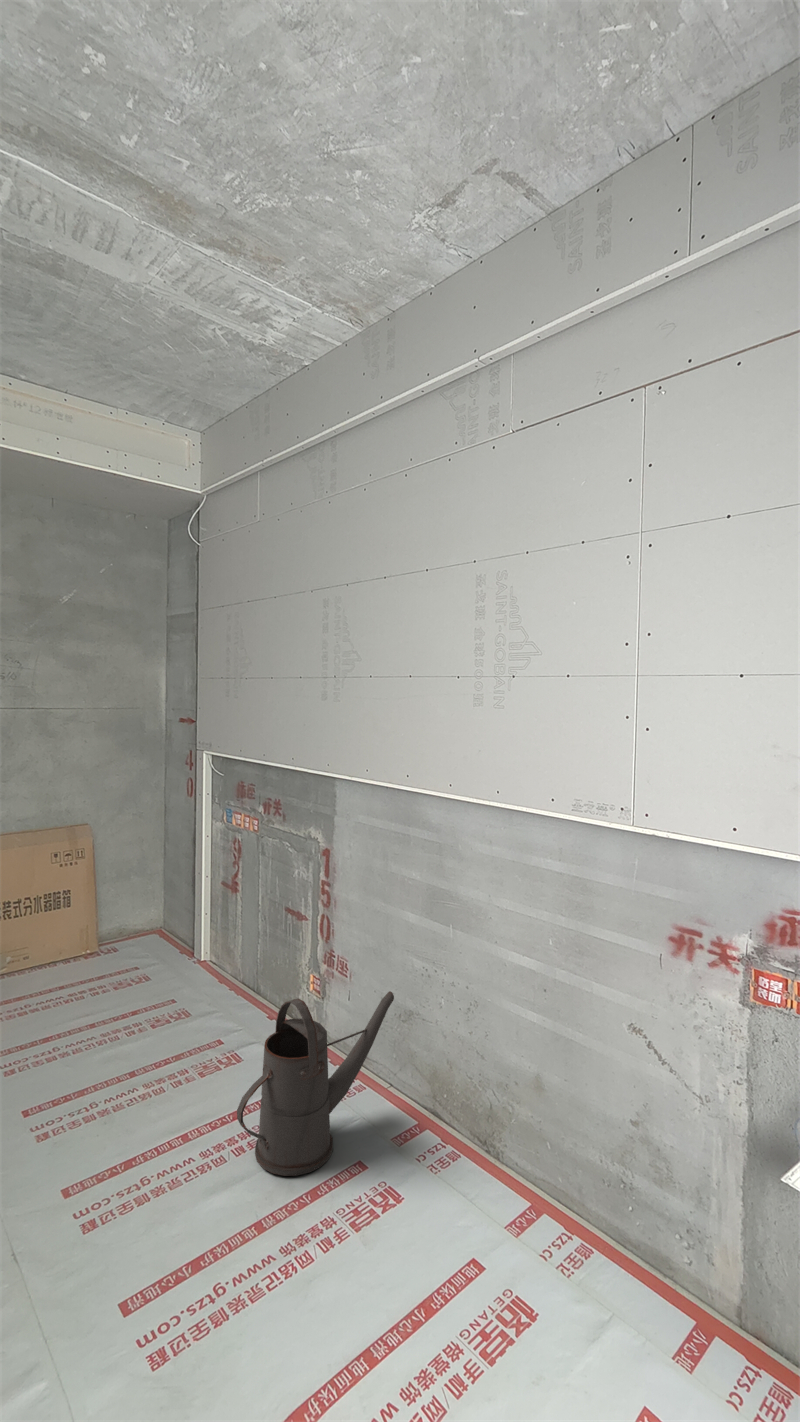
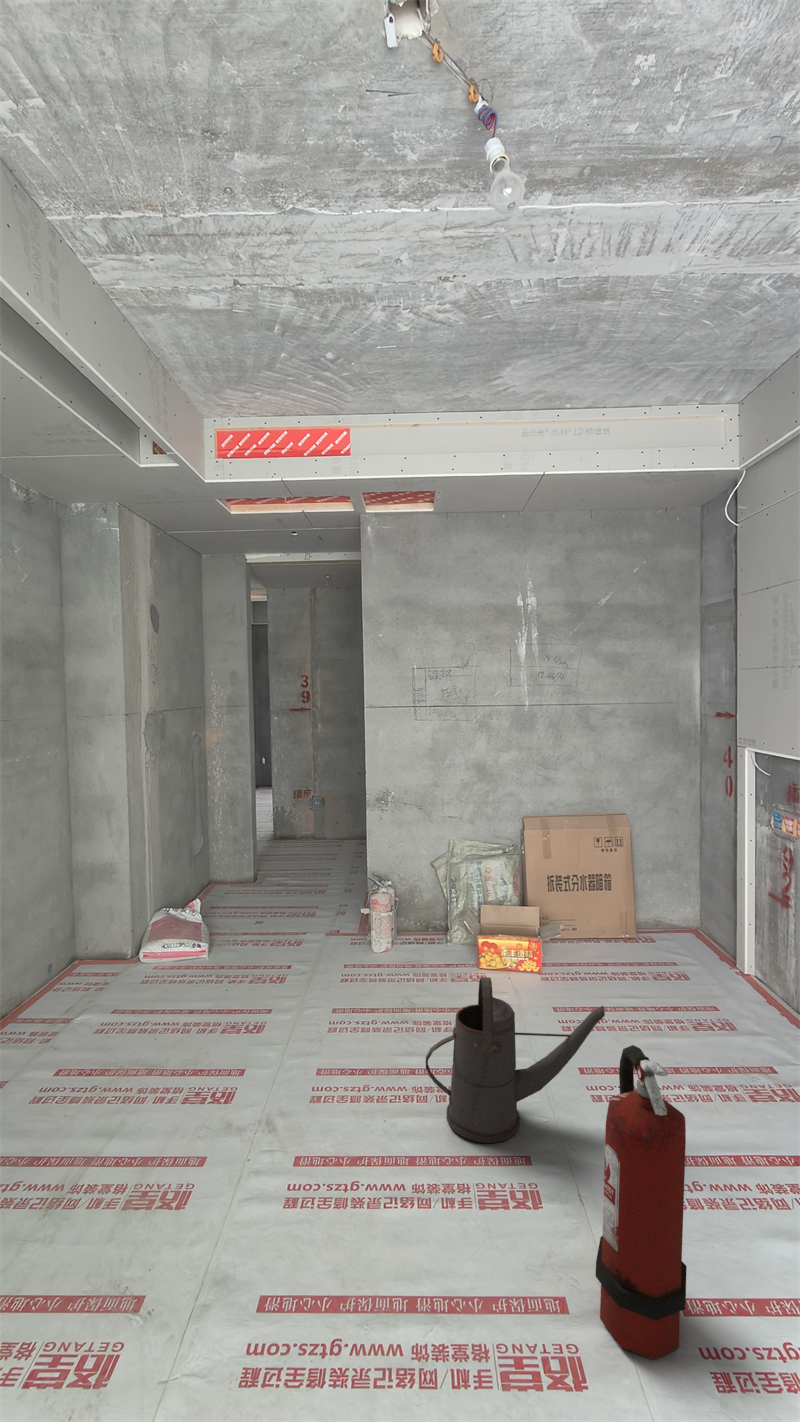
fire extinguisher: none [484,1008,572,1266] -> present [596,1045,687,1360]

